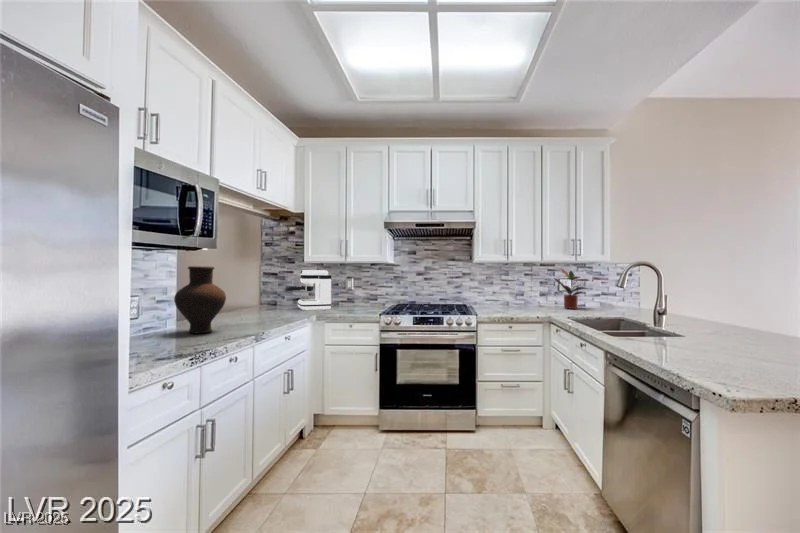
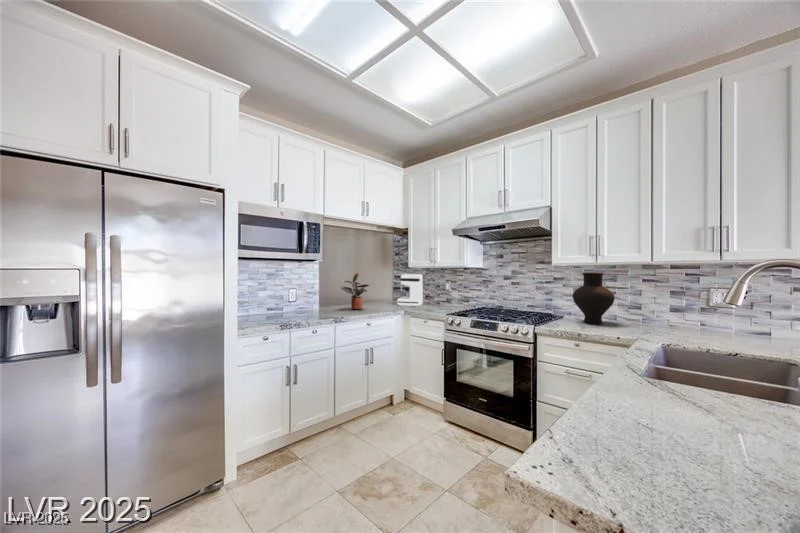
vase: present [174,266,226,333] -> present [573,273,615,324]
potted plant: present [555,269,589,308] -> present [341,273,369,309]

